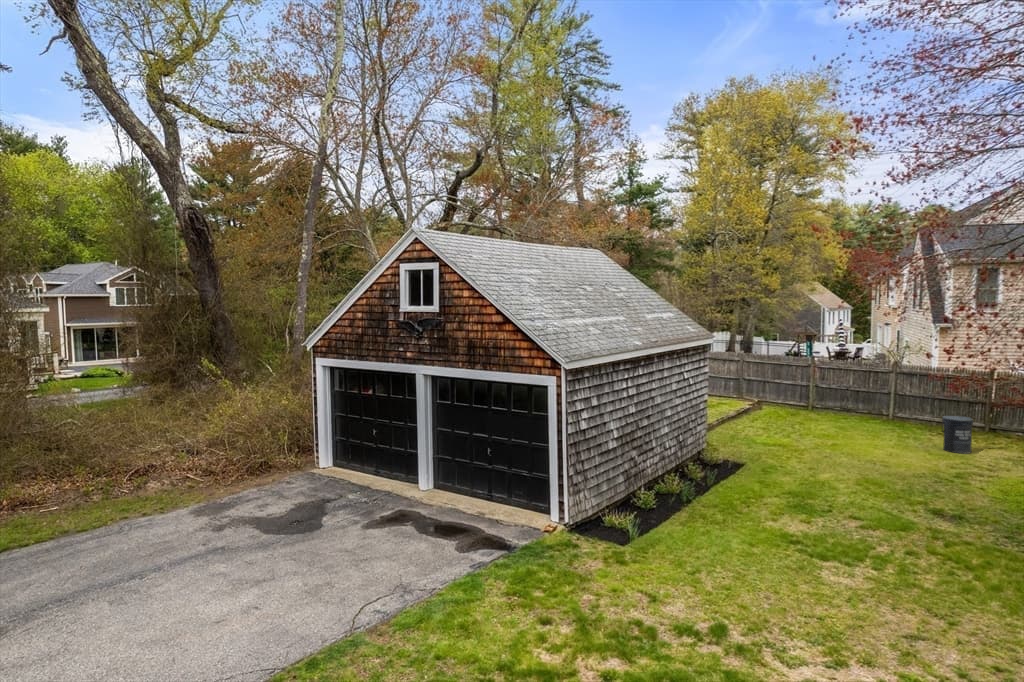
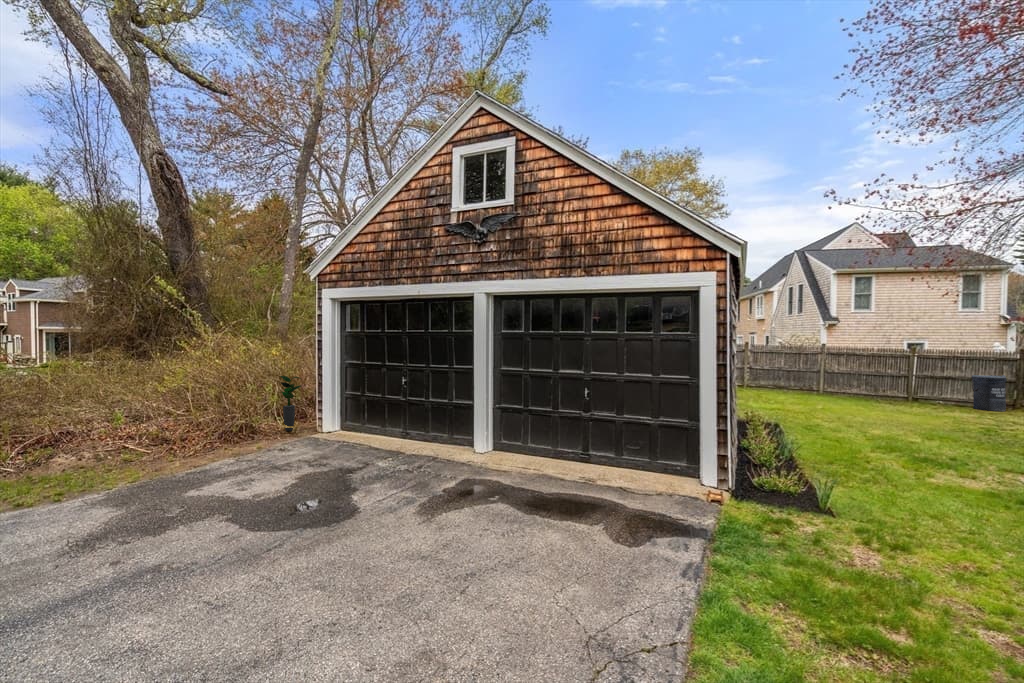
potted plant: none [287,422,305,465] -> present [280,376,301,431]

